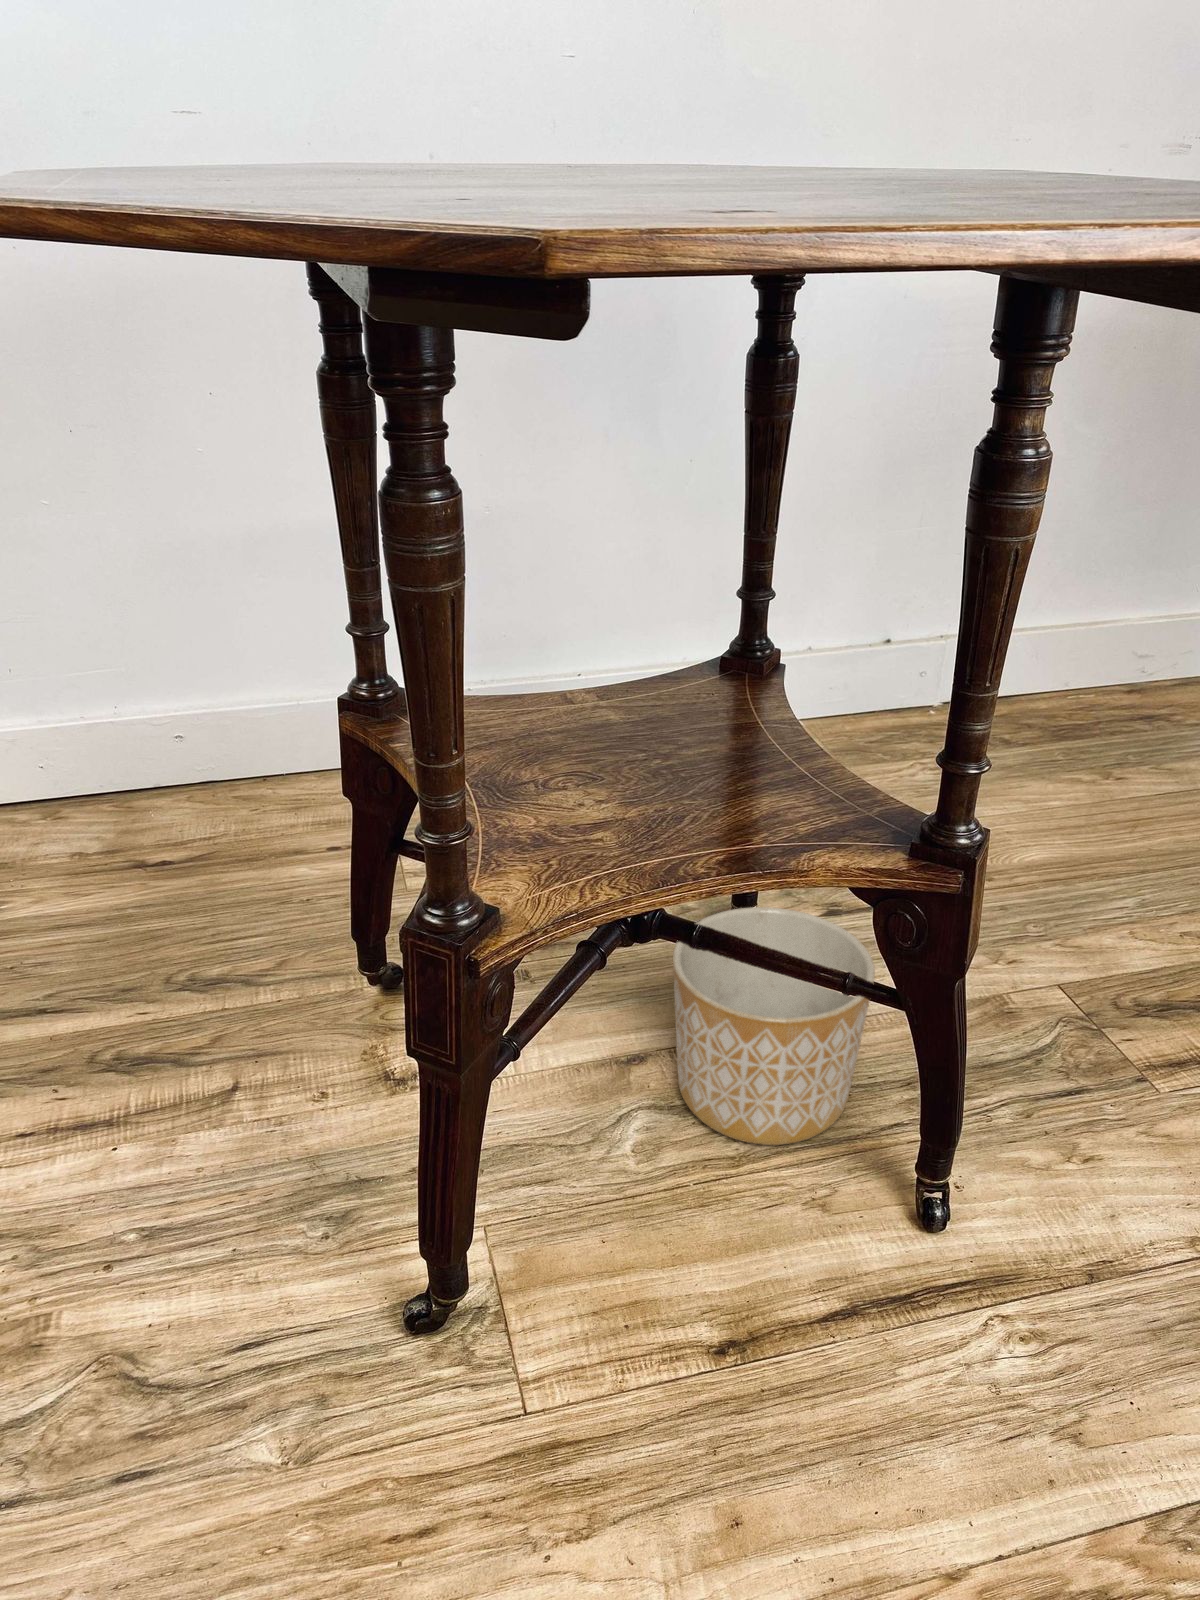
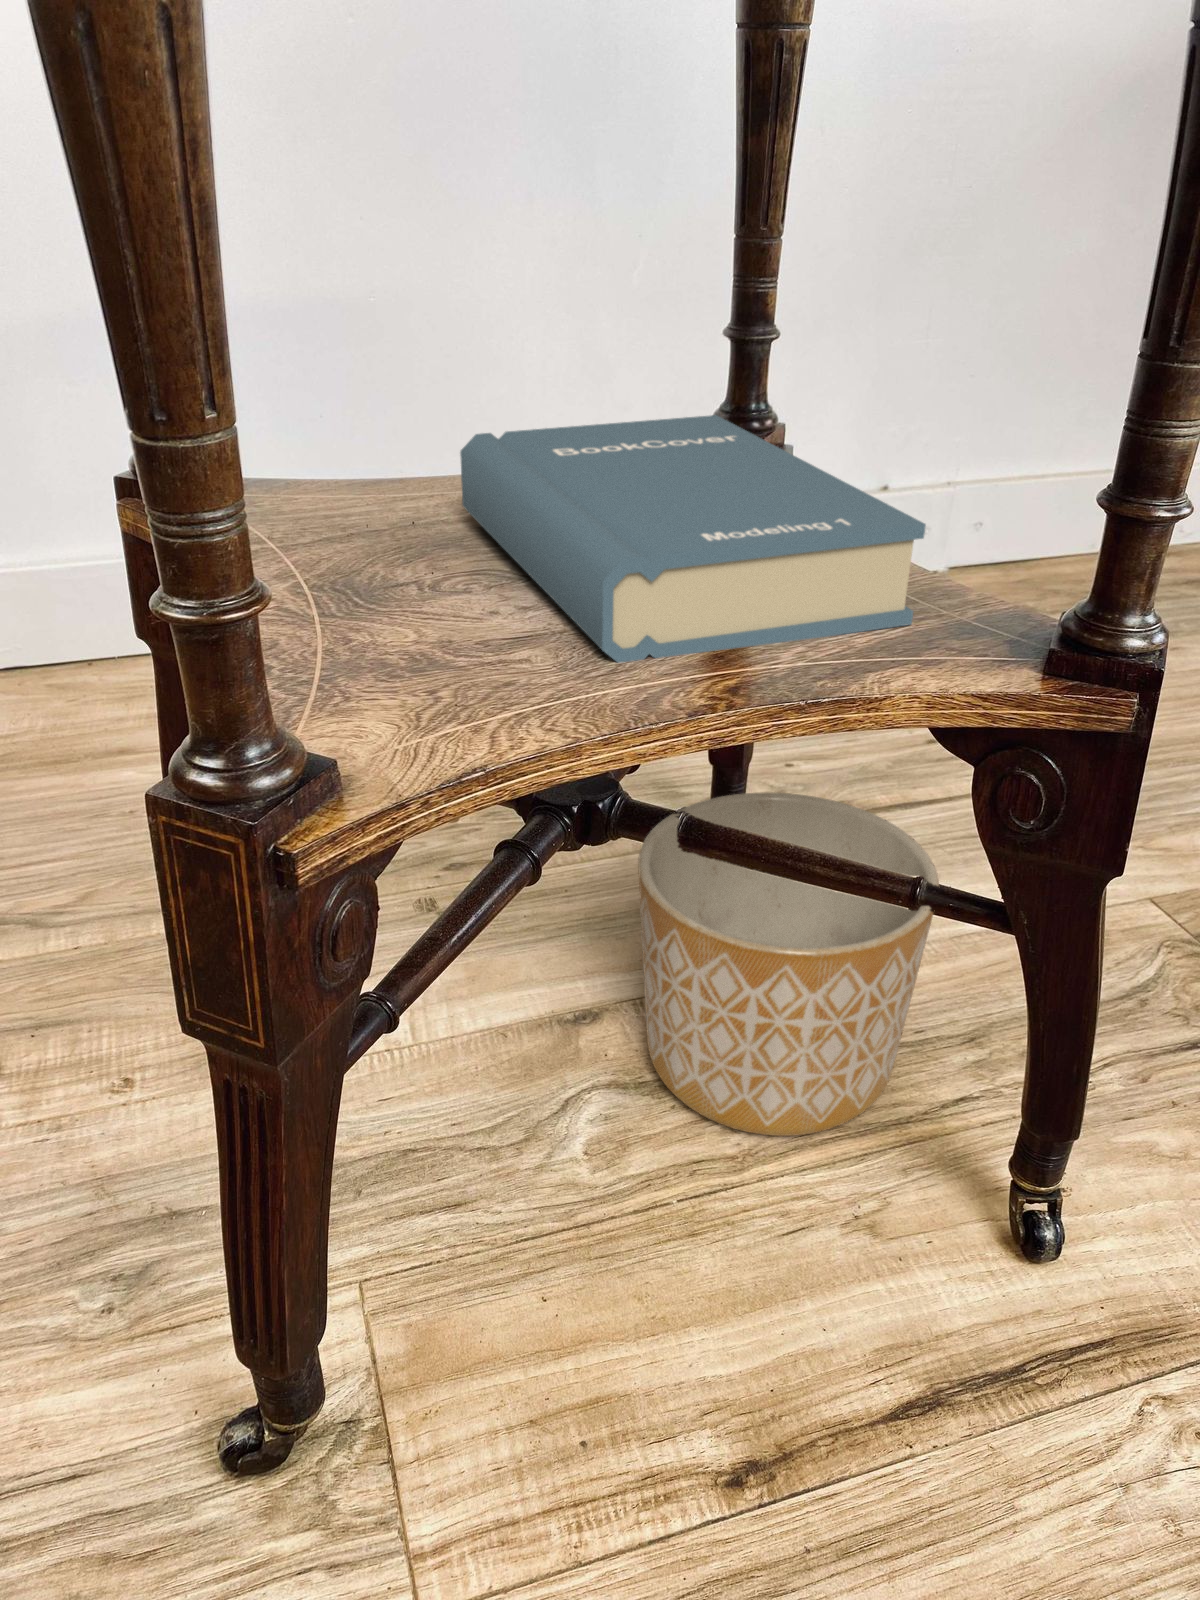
hardback book: none [561,654,851,843] -> present [460,415,926,663]

